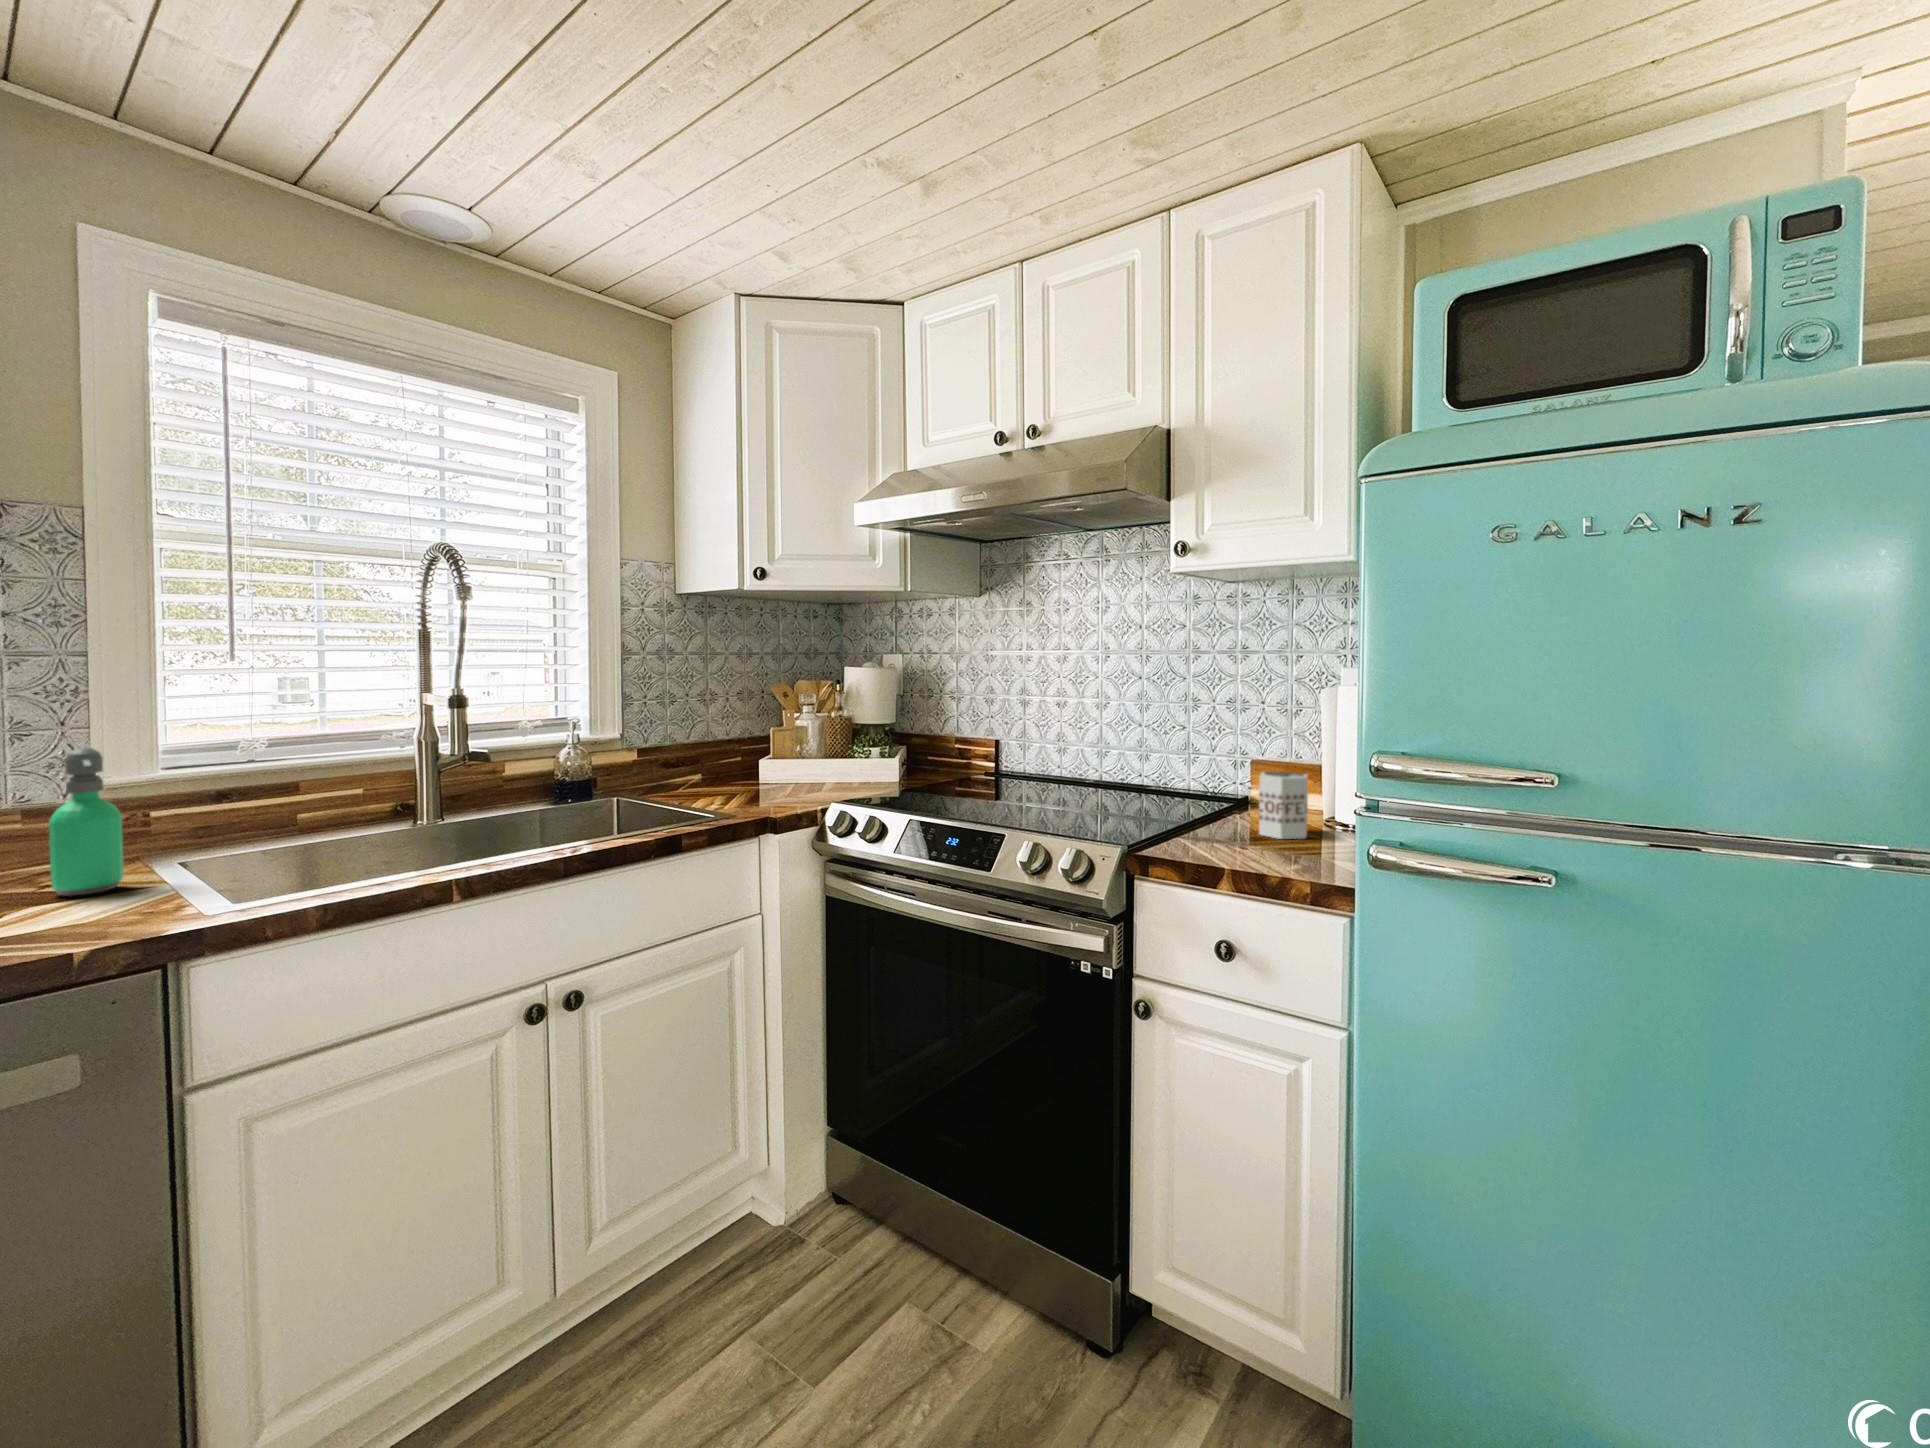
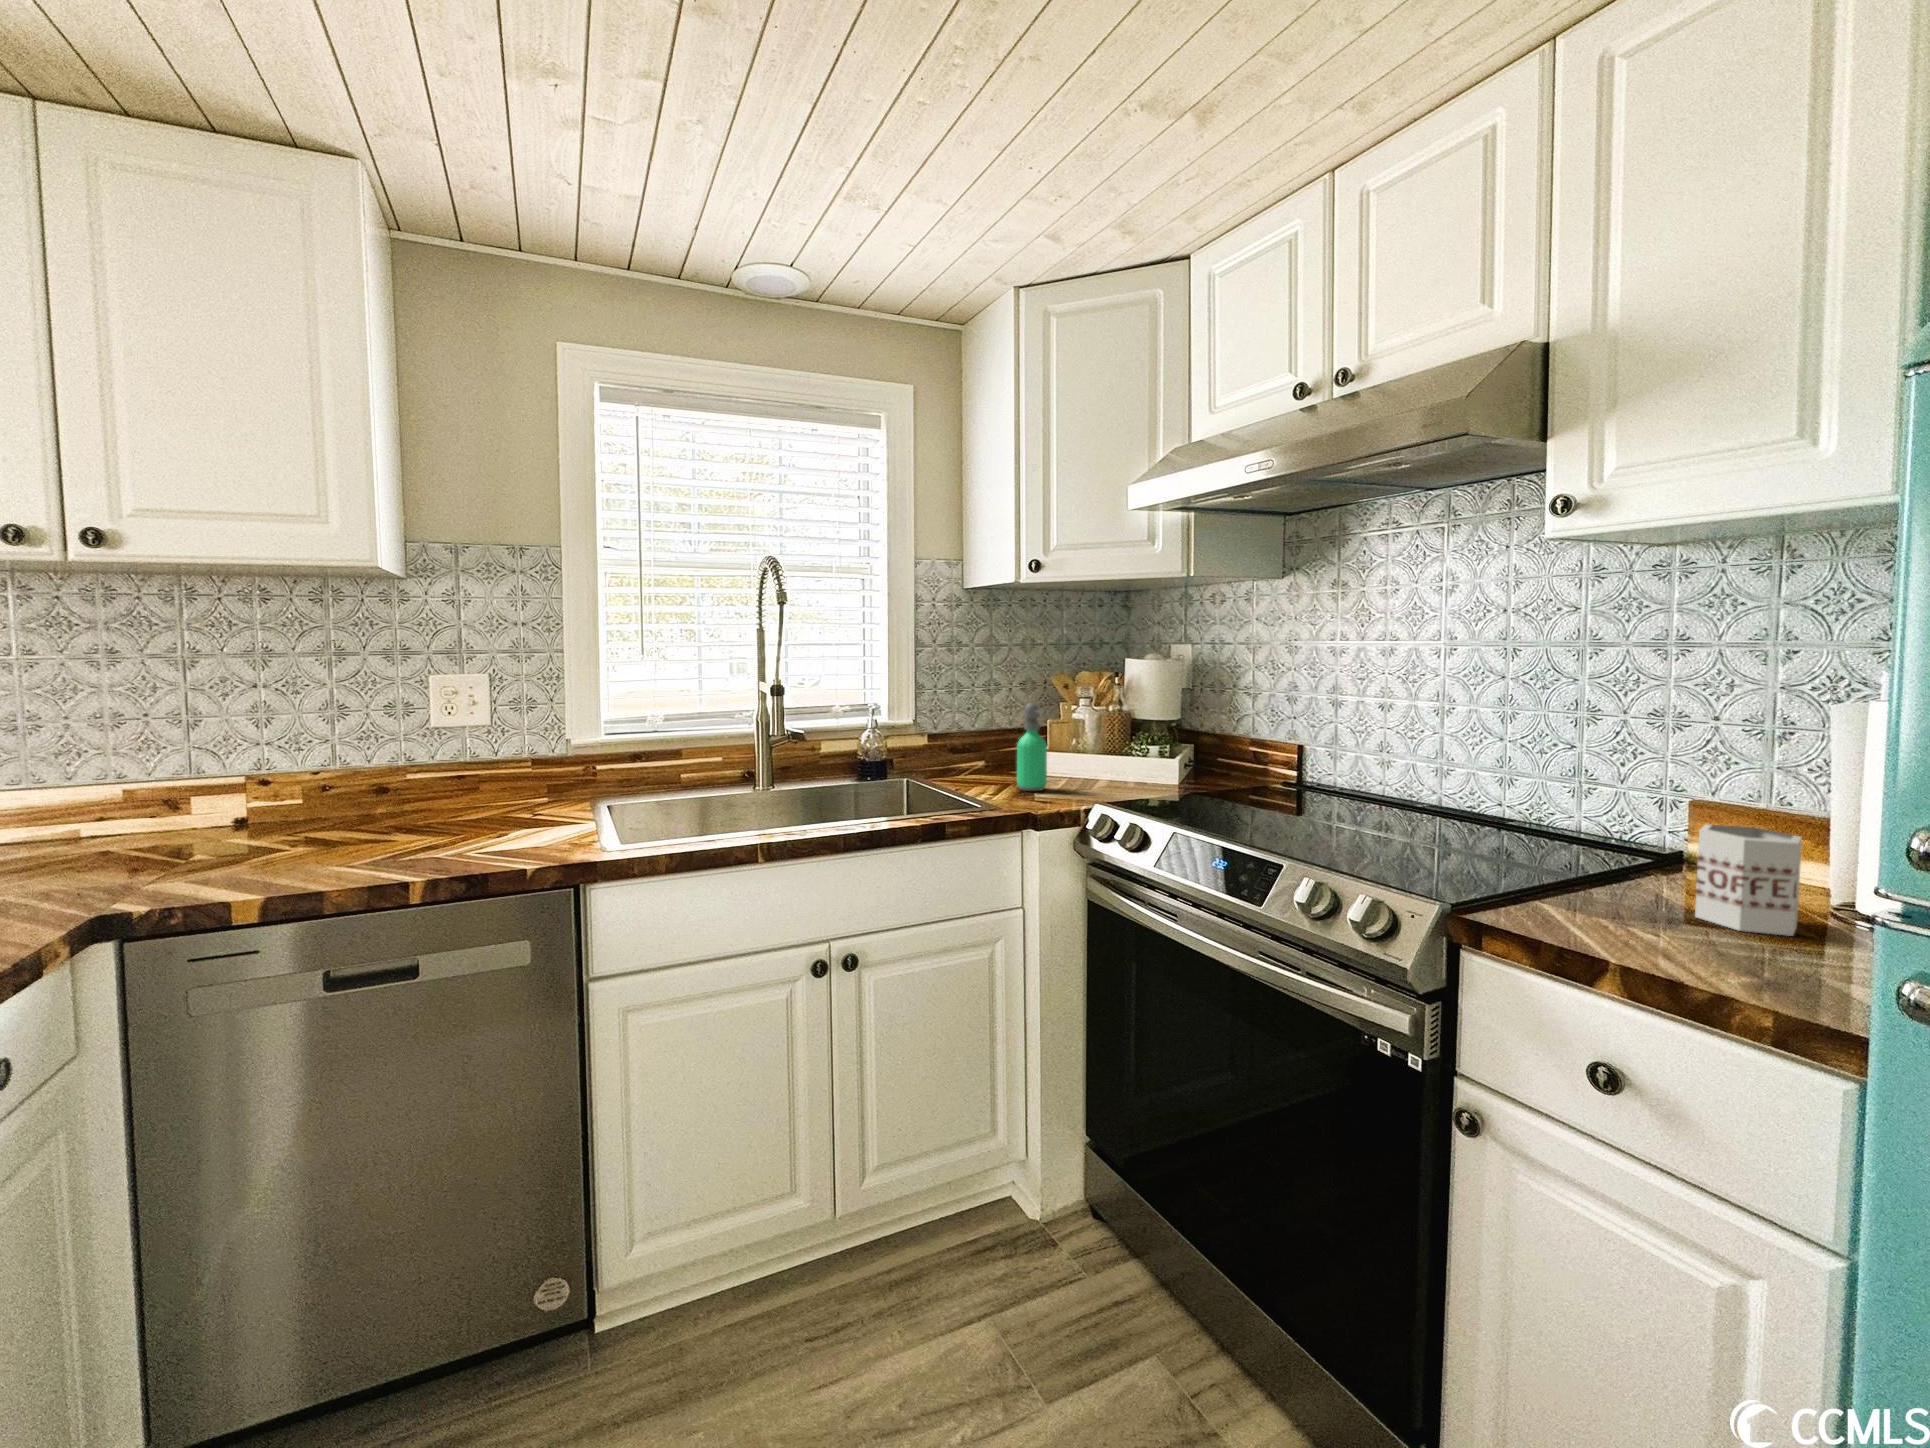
soap dispenser: present [49,748,124,896] -> present [1017,703,1047,791]

